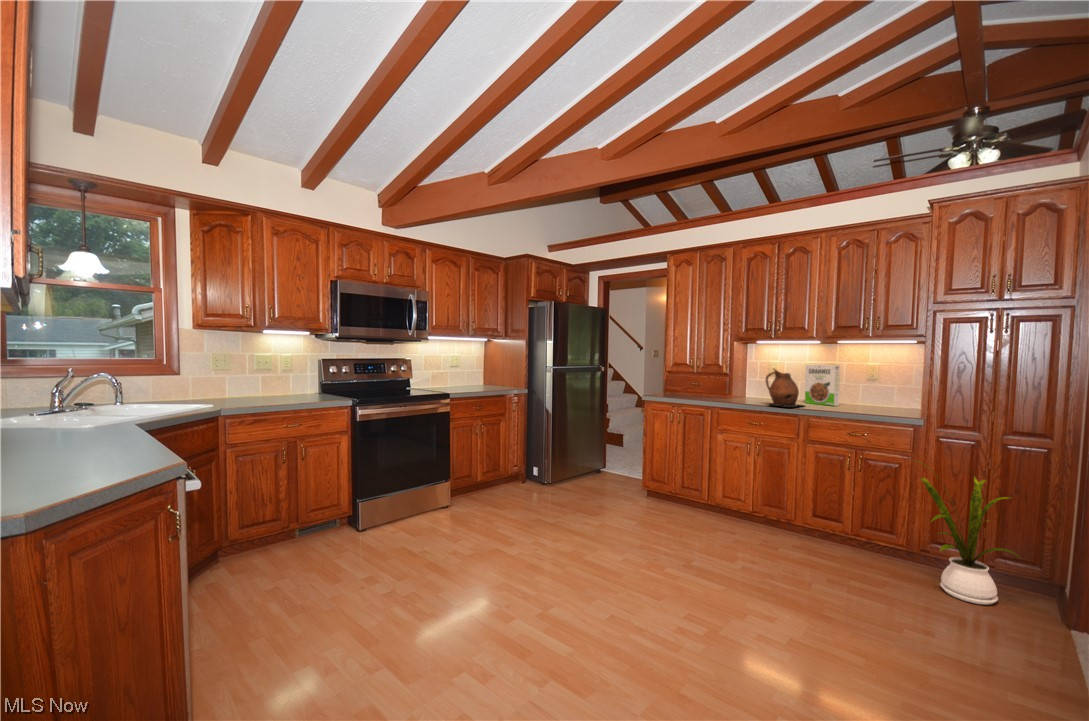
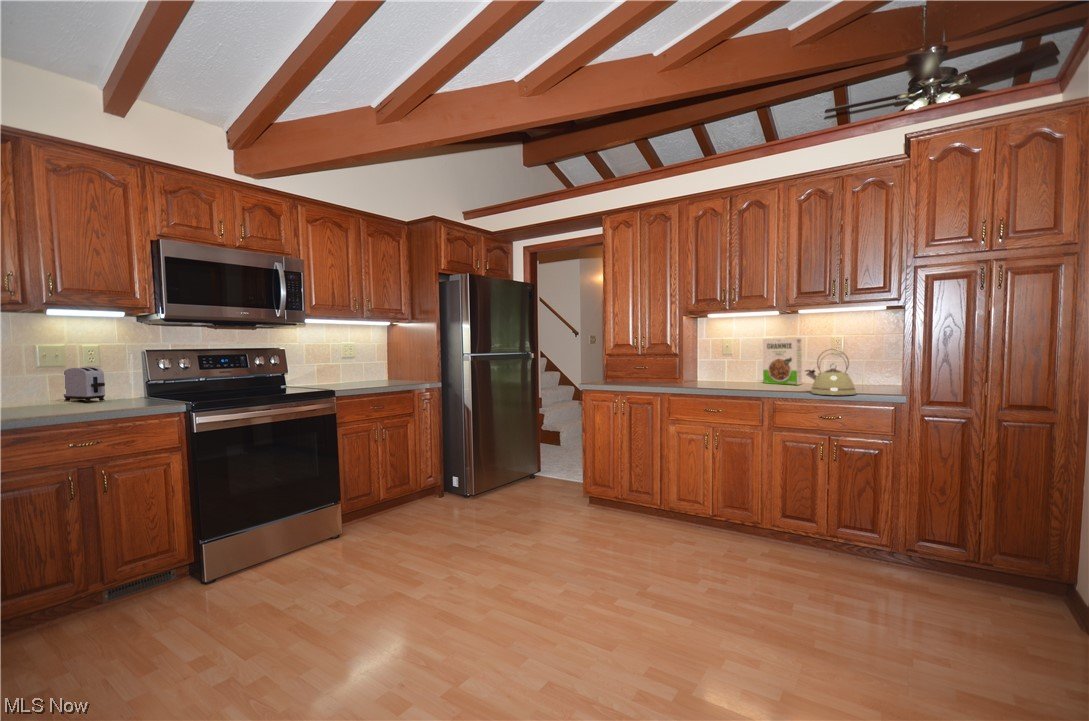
toaster: none [271,369,301,394] -> present [64,367,105,402]
ceramic pitcher: present [766,369,803,407] -> none [721,344,767,389]
kettle: none [837,377,882,417] -> present [805,349,856,395]
house plant: present [921,472,1016,604] -> none [895,443,1029,613]

